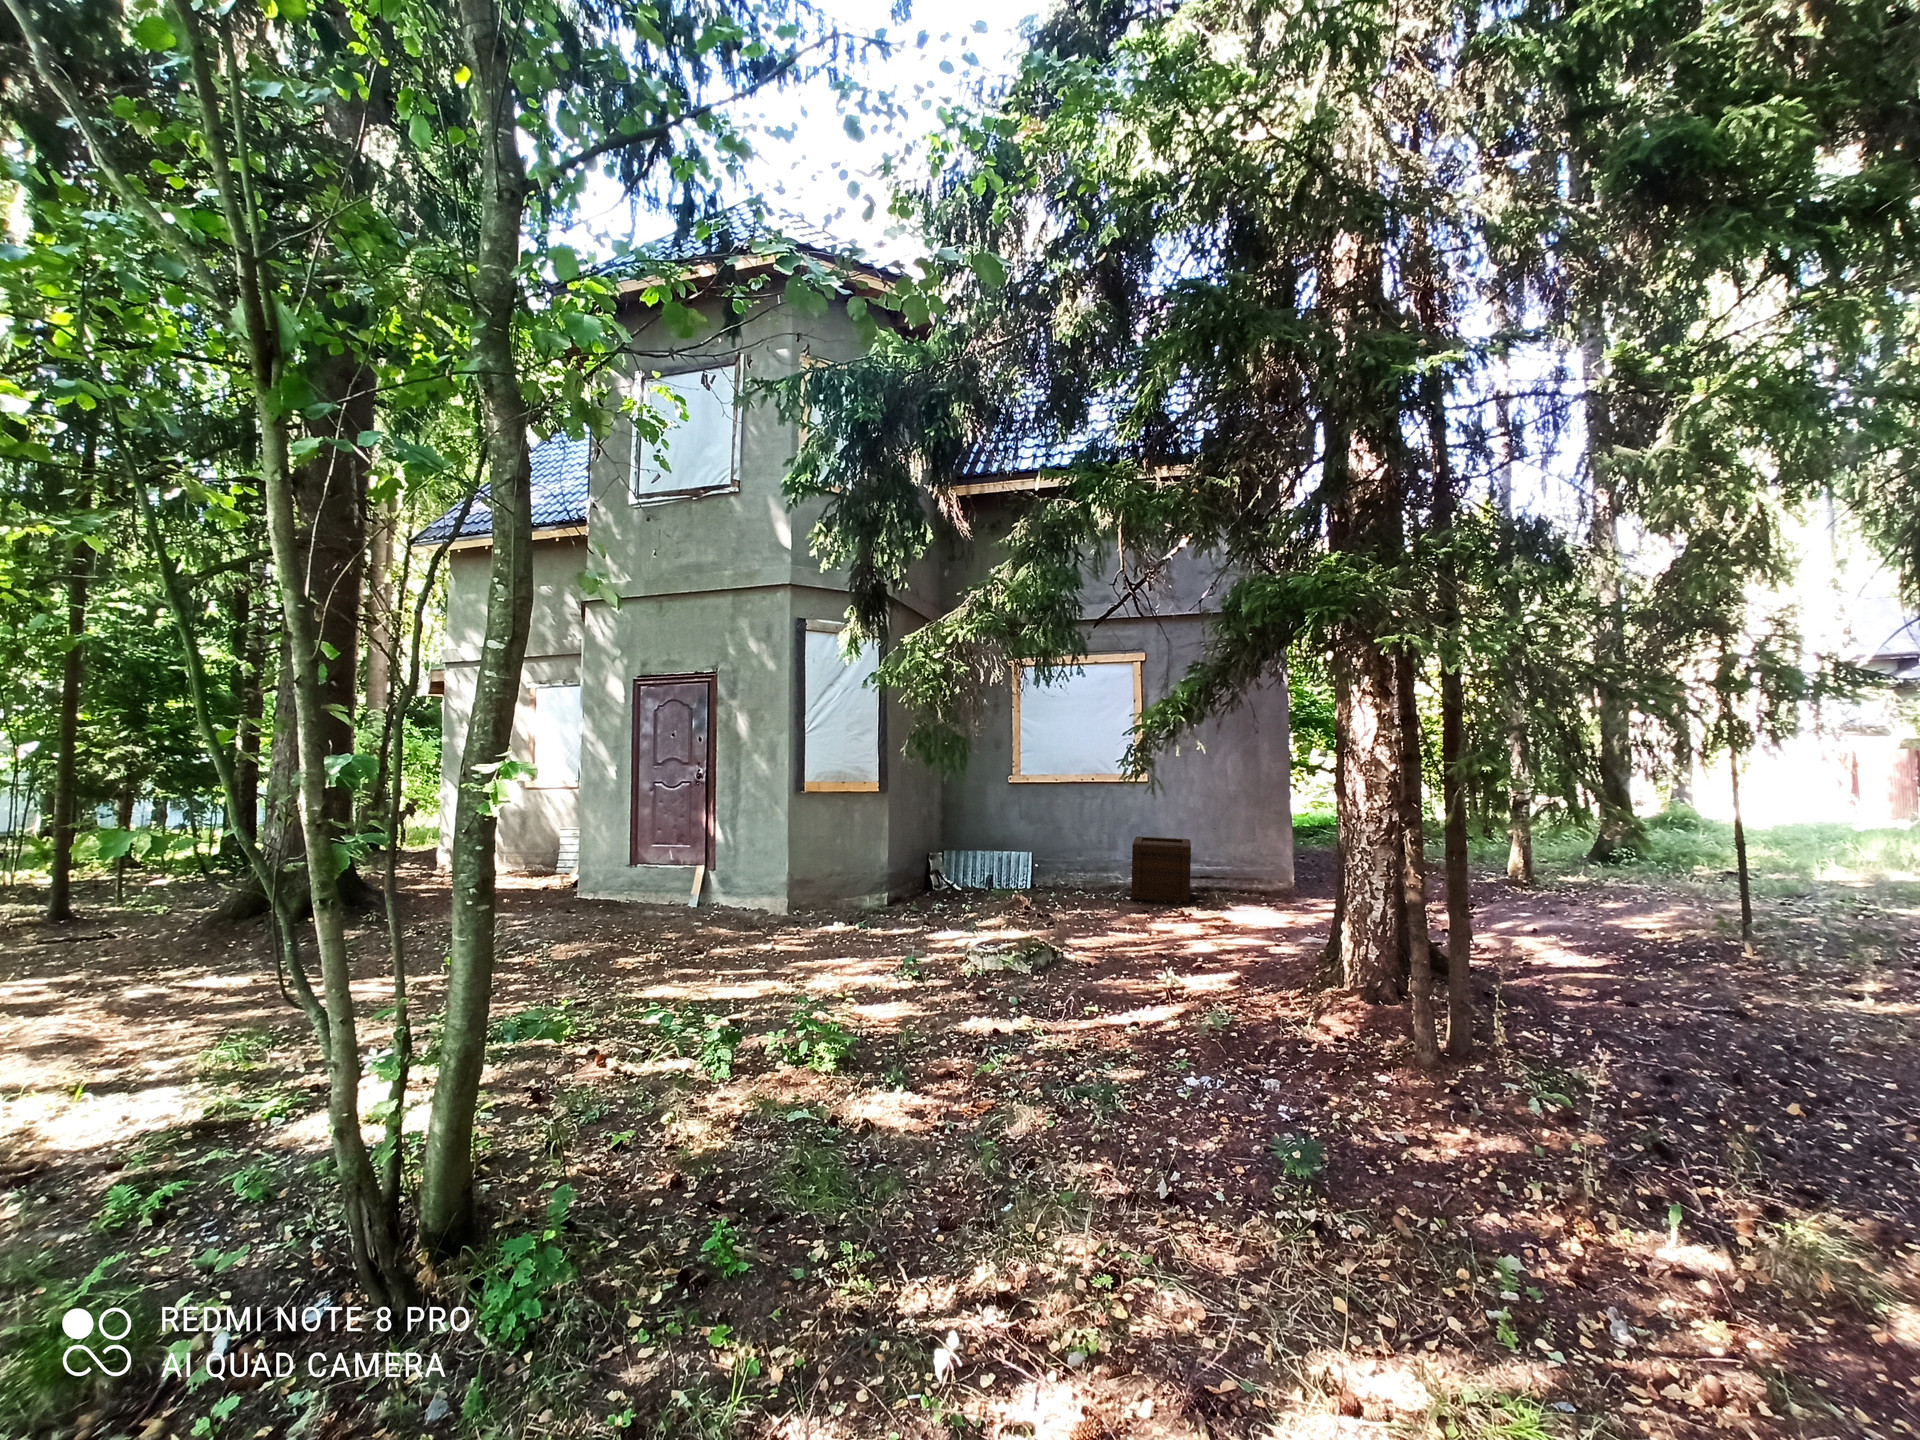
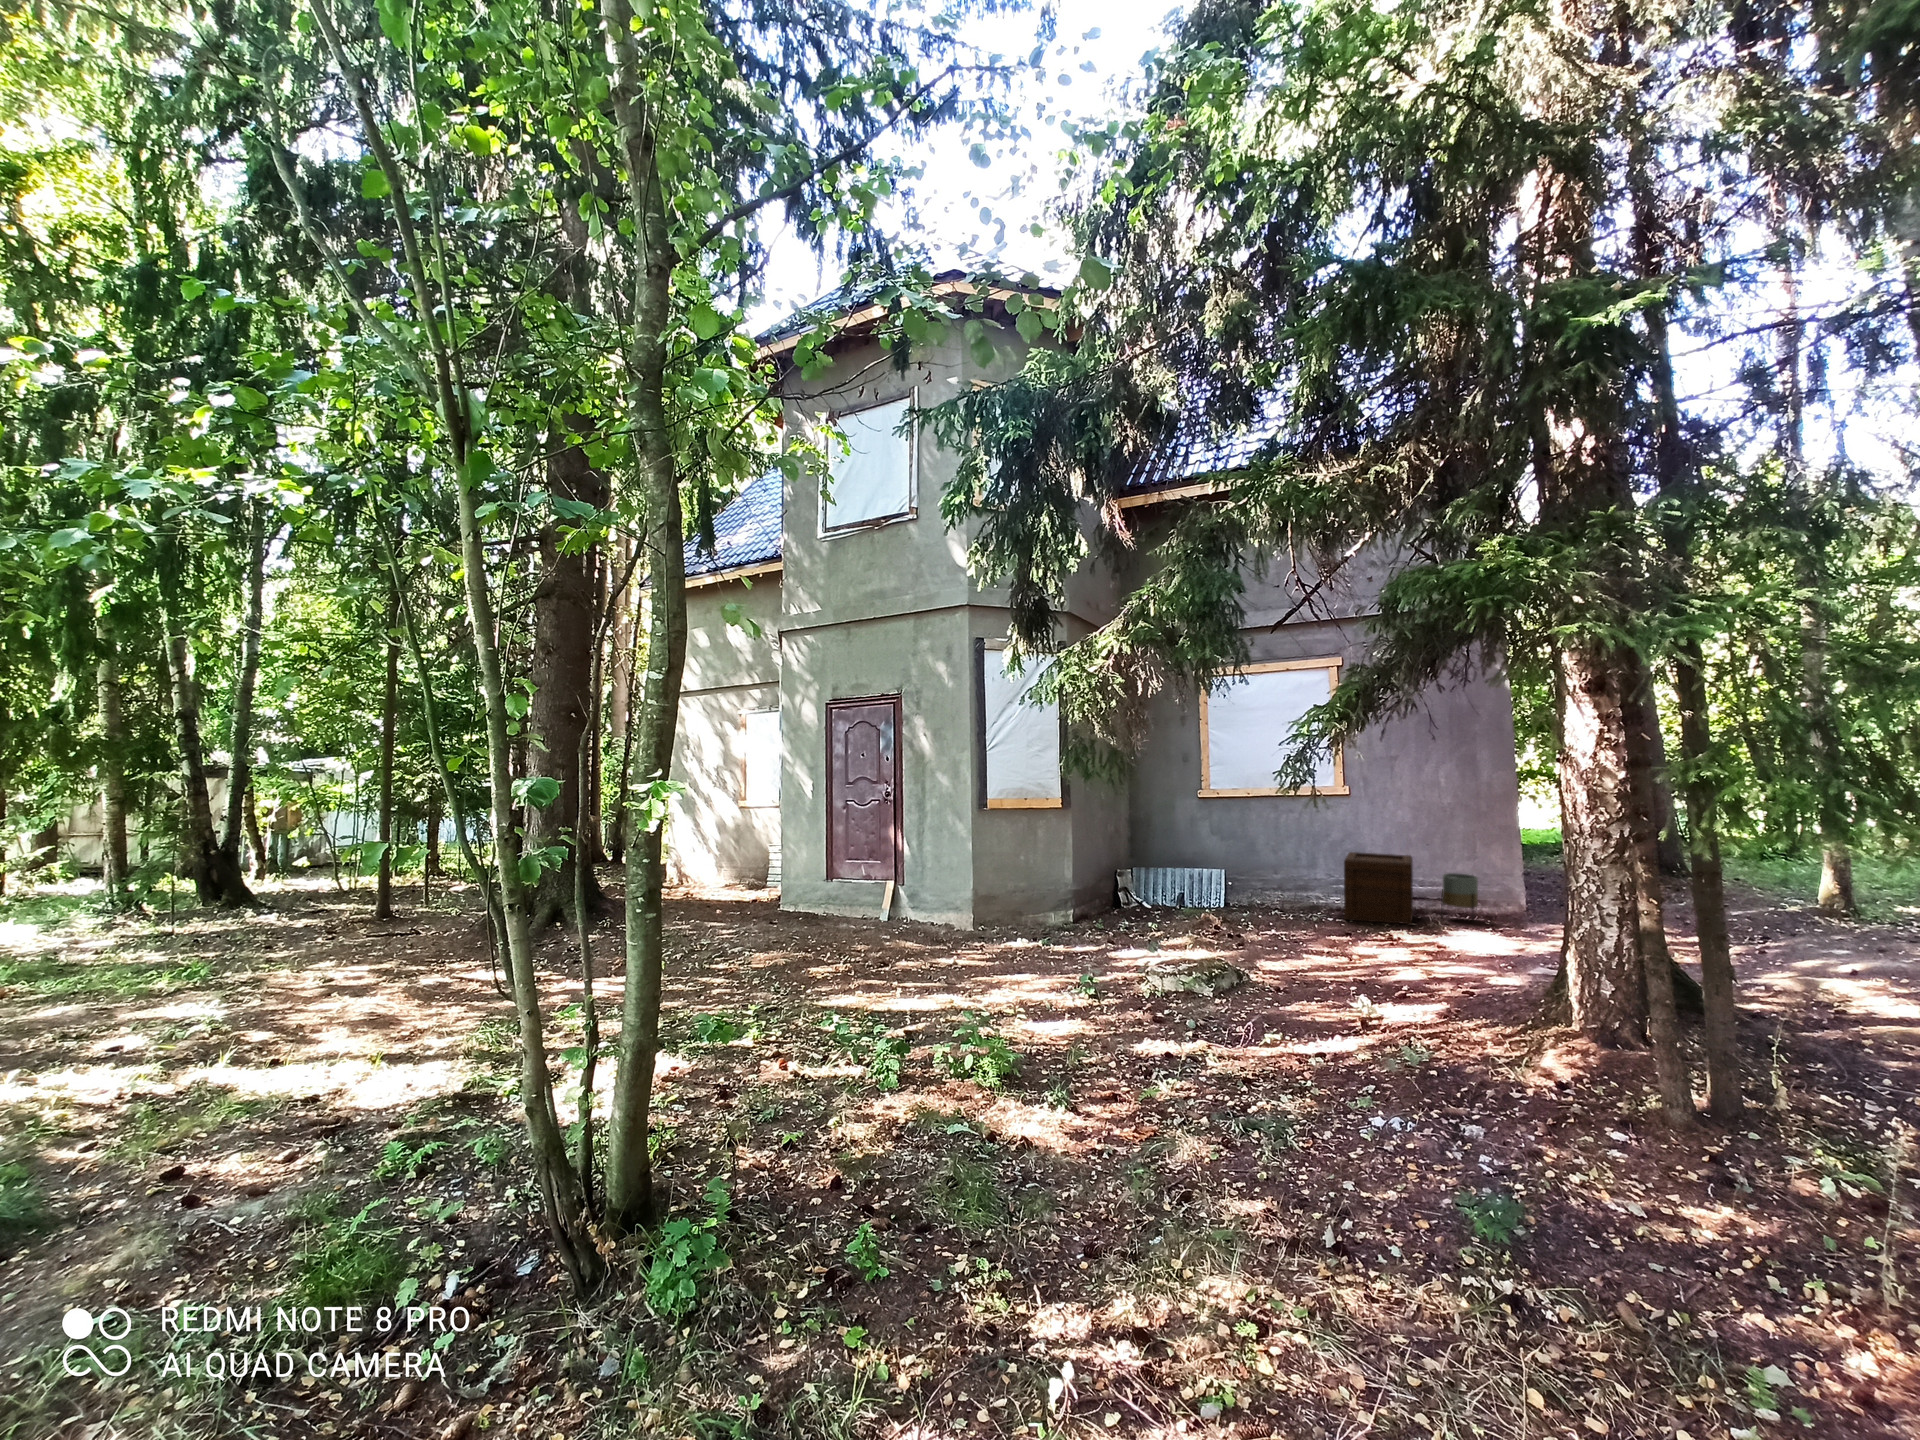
planter: none [1214,855,1245,900] -> present [1441,873,1478,909]

